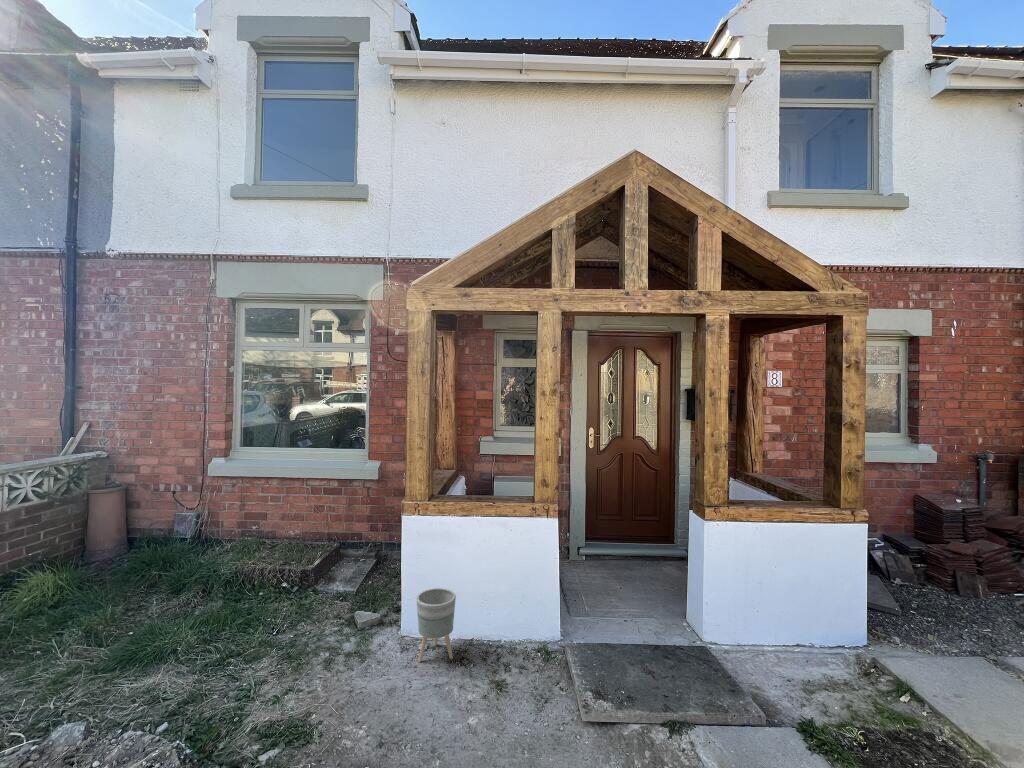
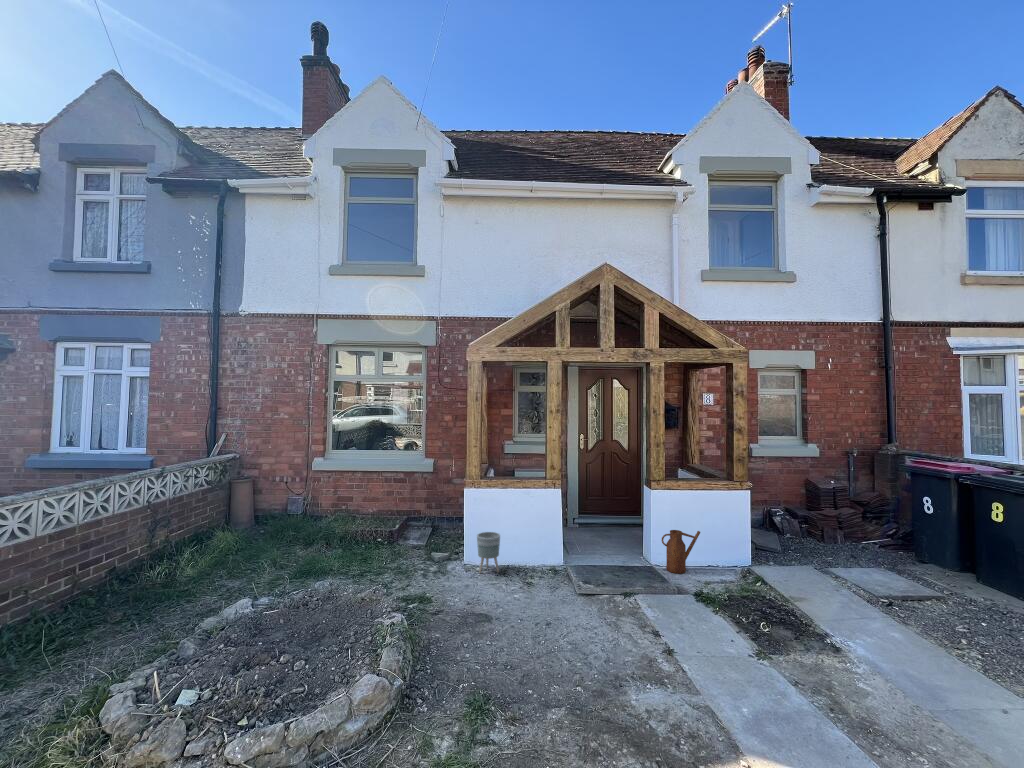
watering can: none [723,590,790,667] -> present [662,530,700,574]

